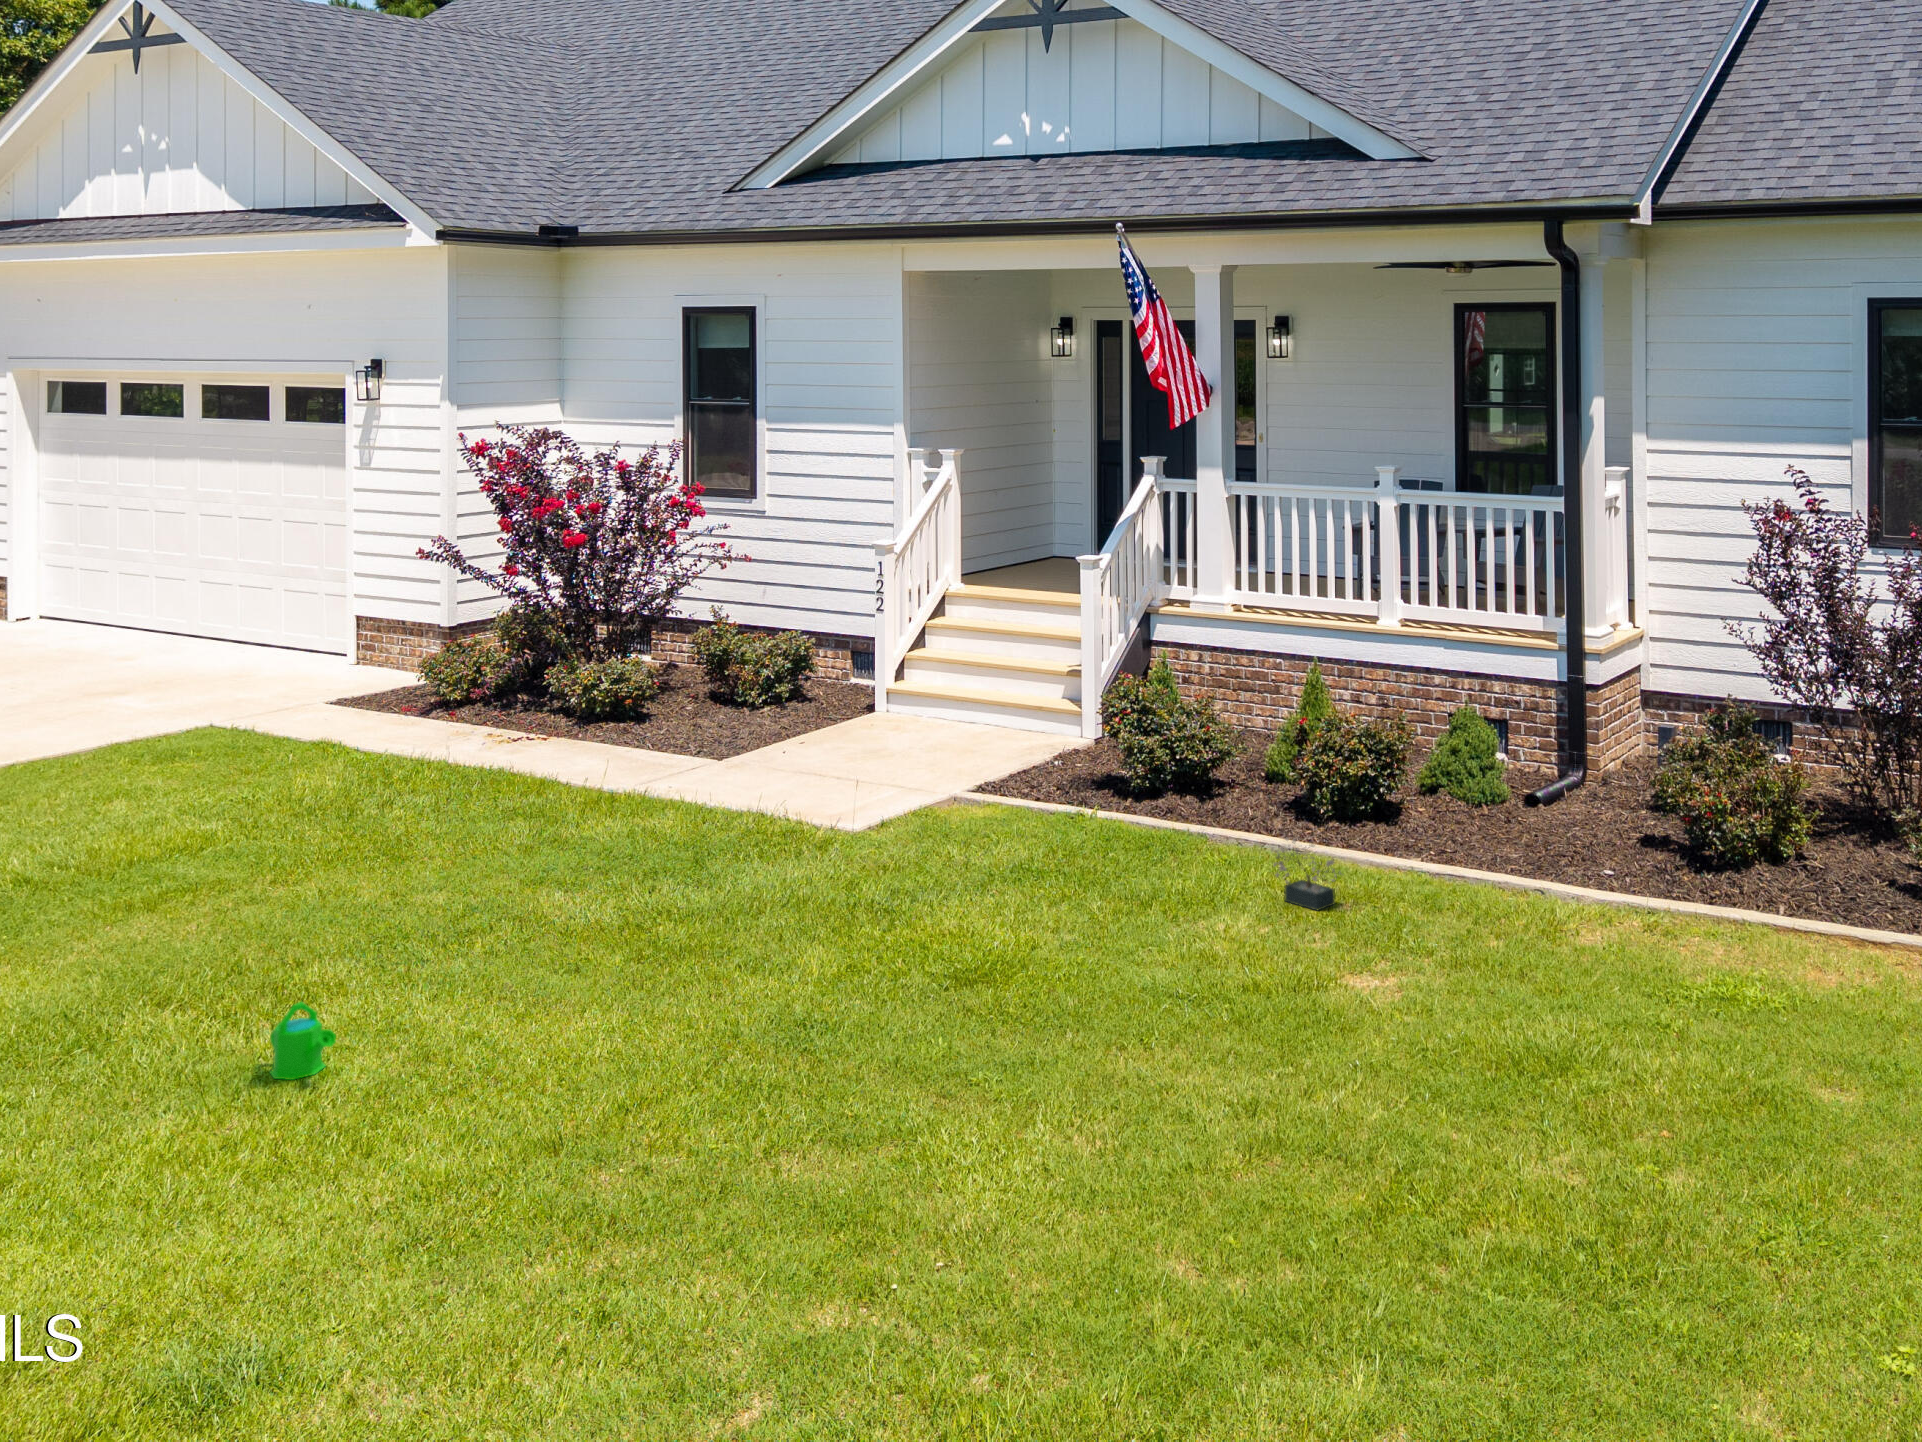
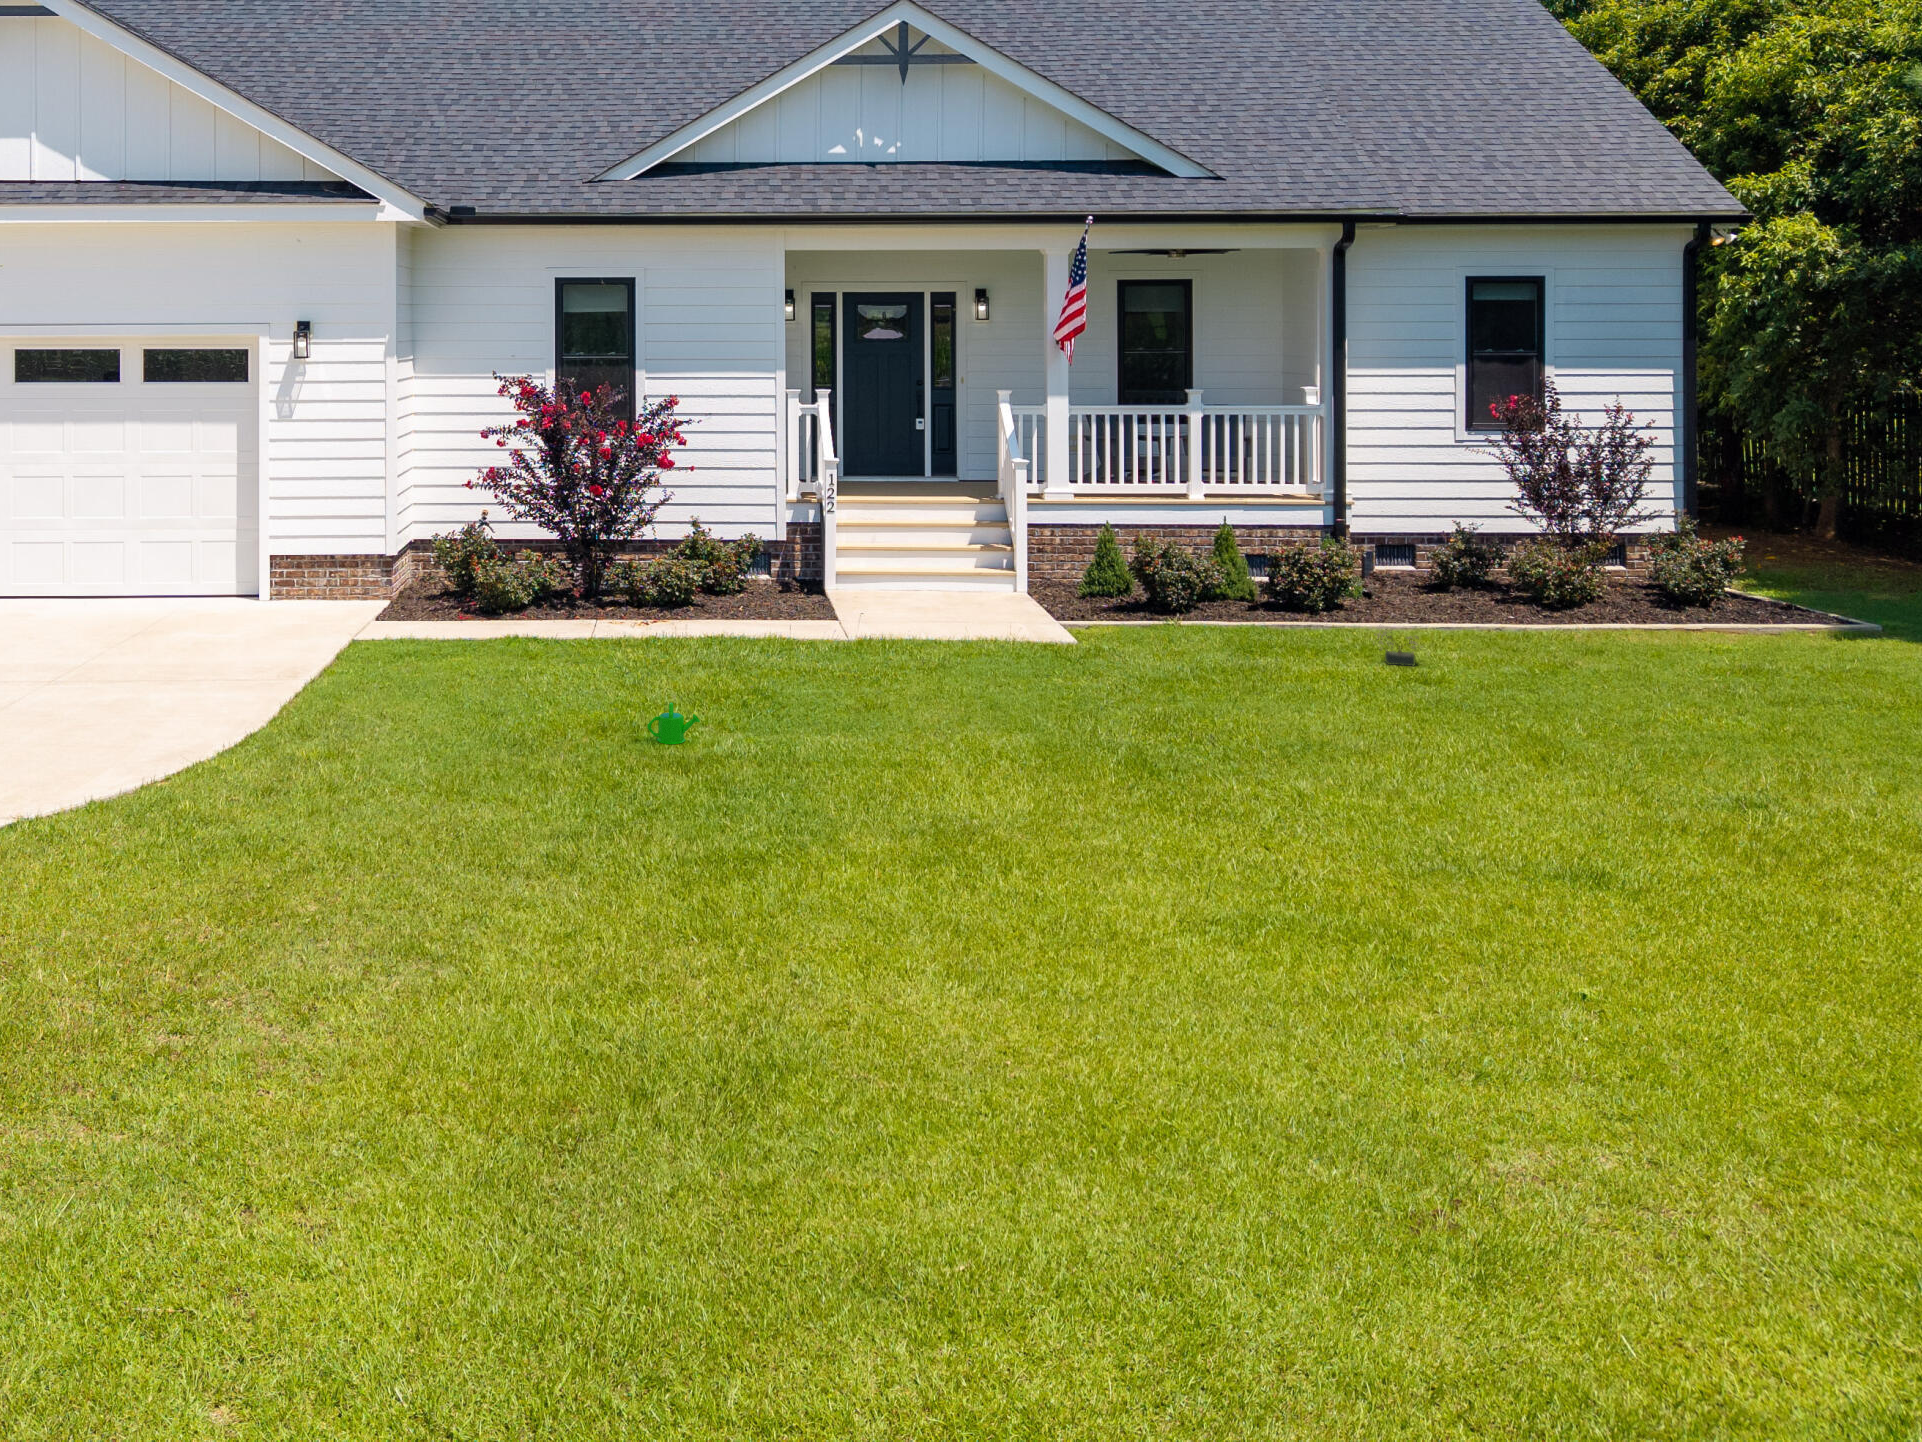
watering can: present [270,1002,336,1080] -> present [647,702,700,744]

